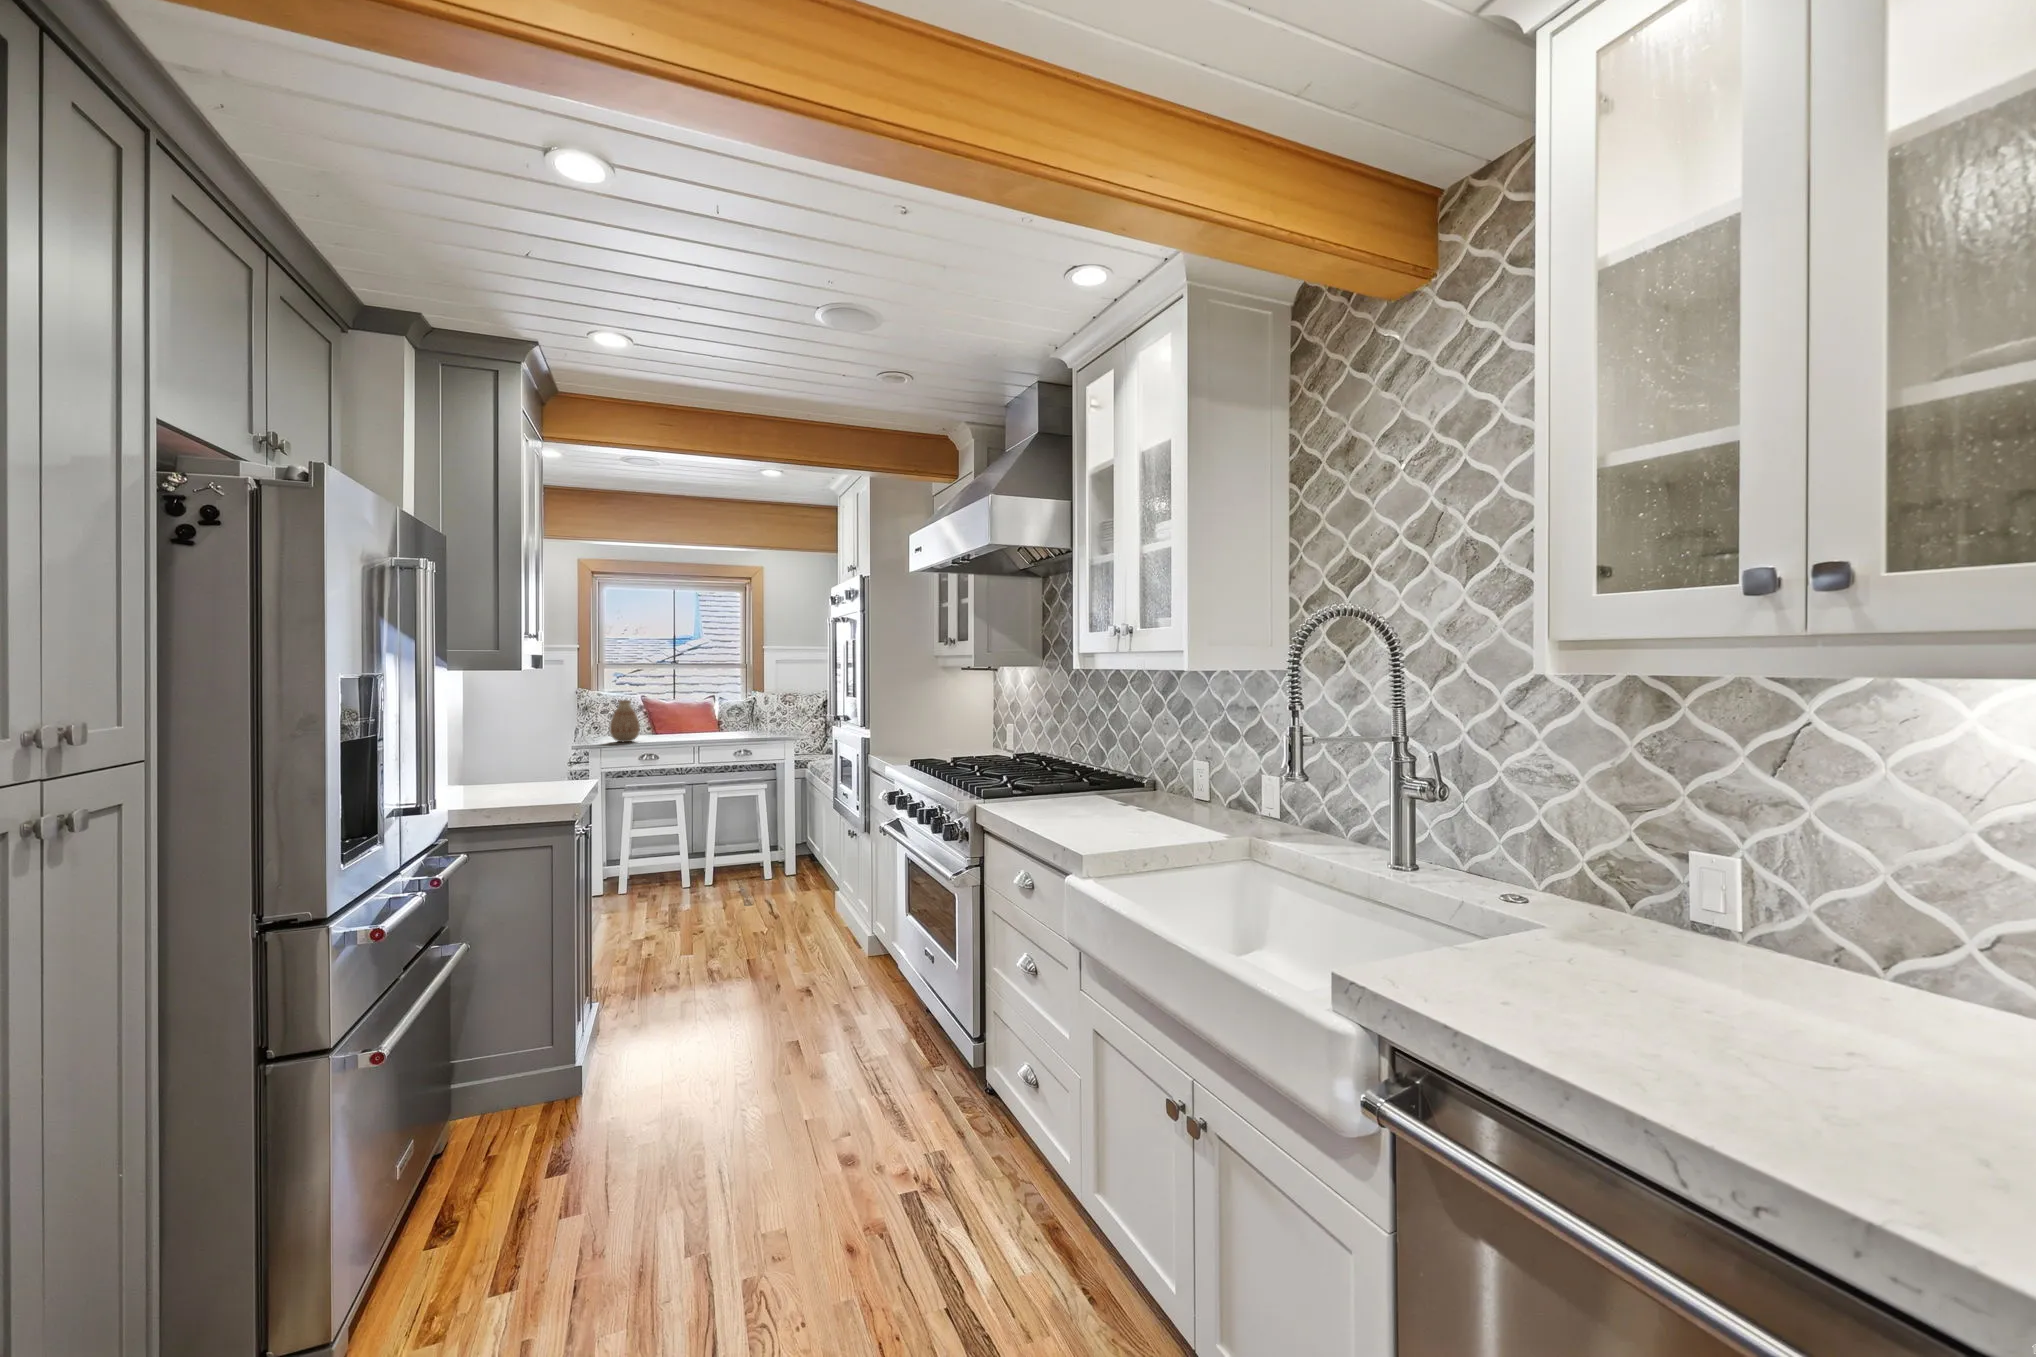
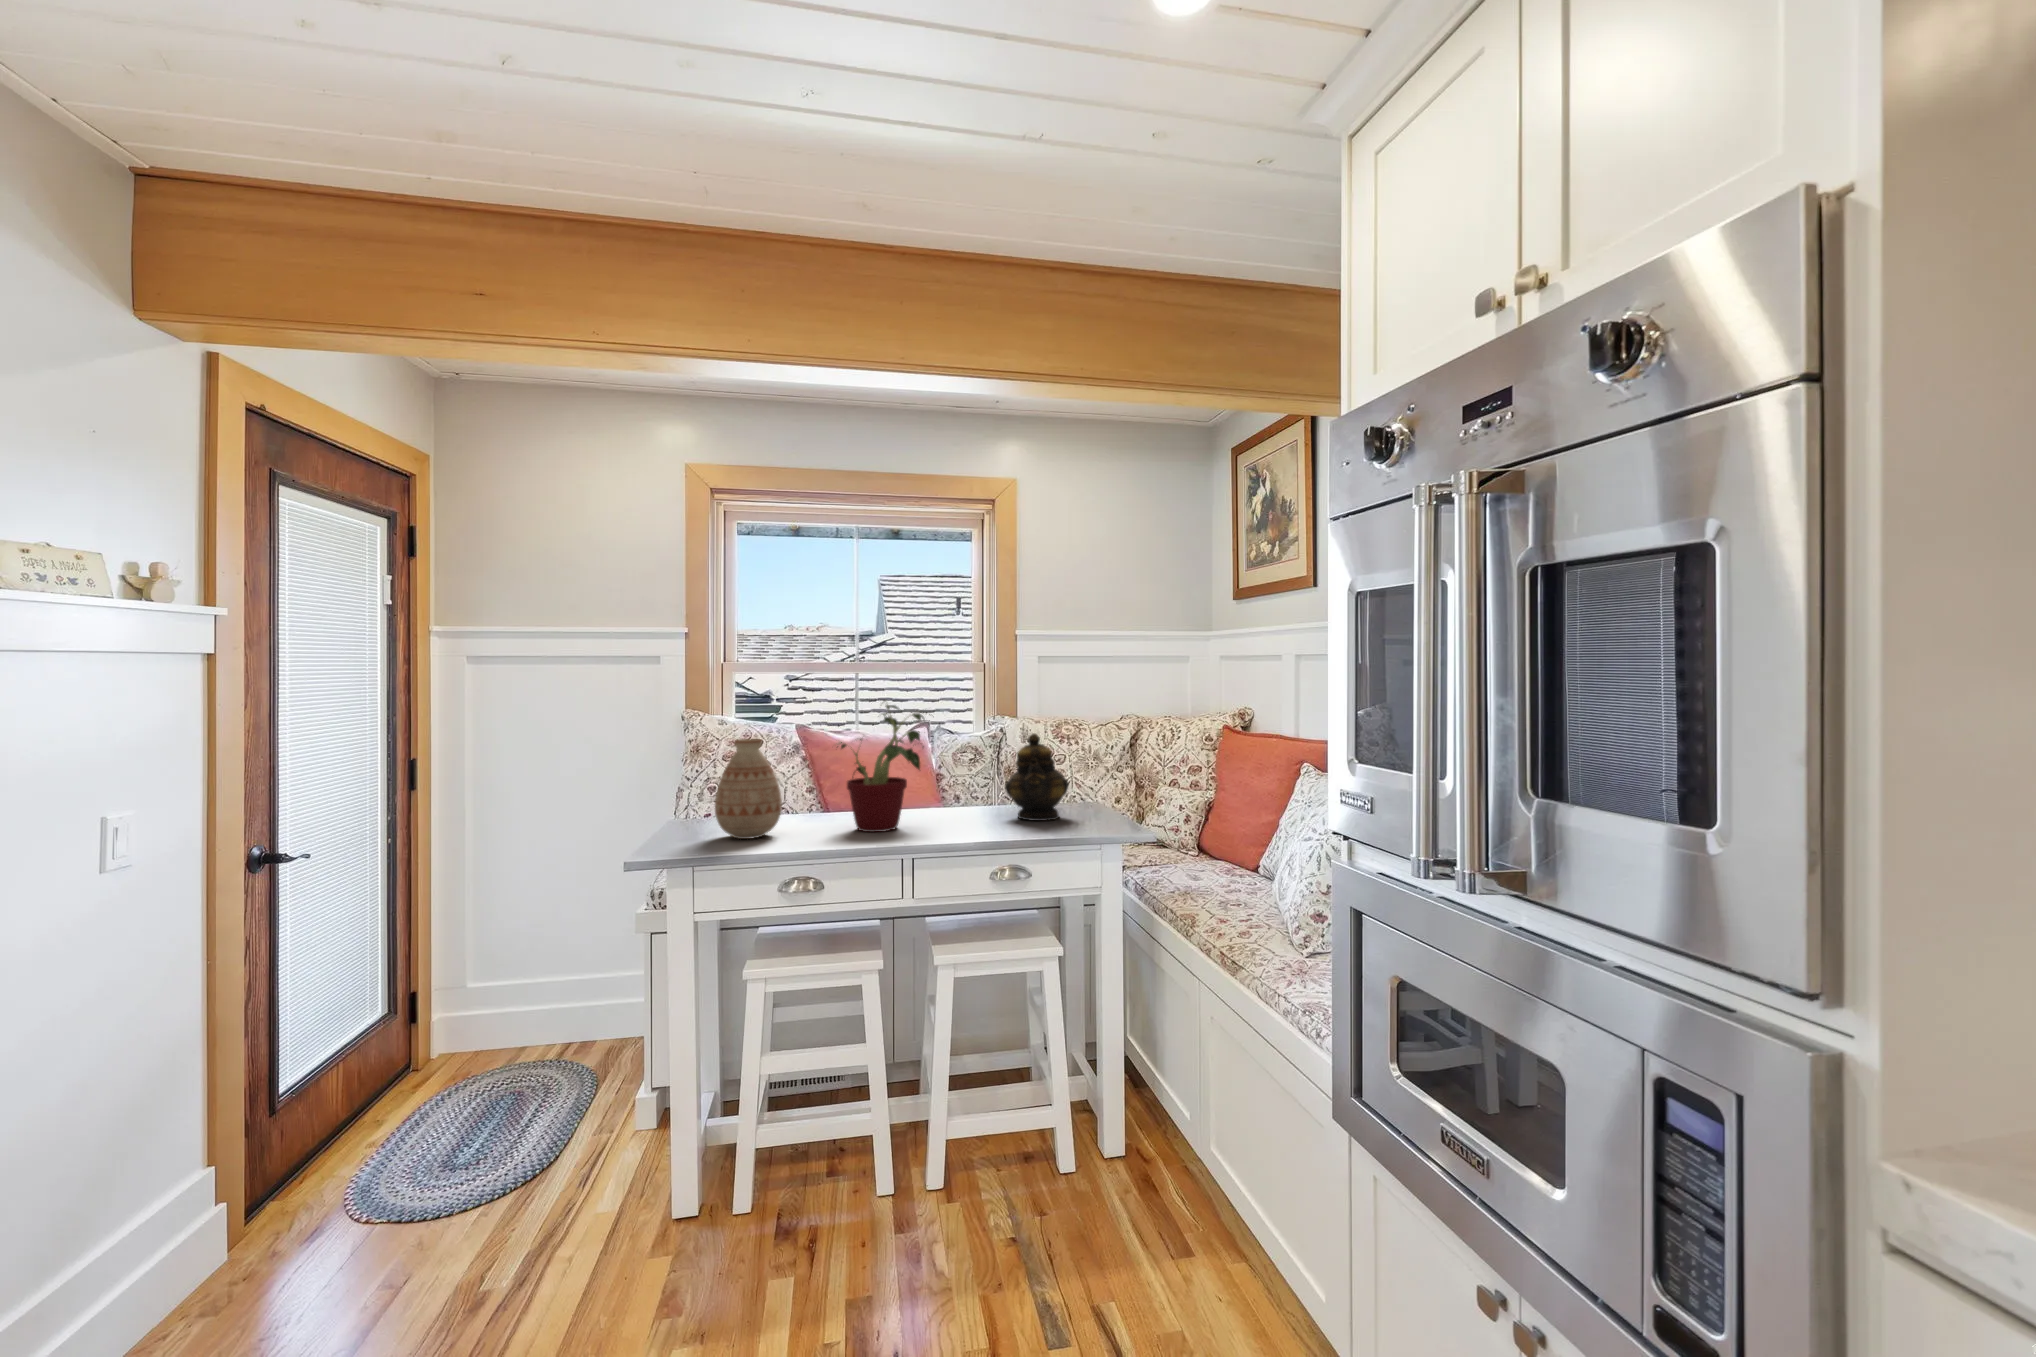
potted plant: none [663,683,710,740] -> present [841,705,930,832]
teapot: none [745,698,774,736] -> present [1005,733,1069,821]

